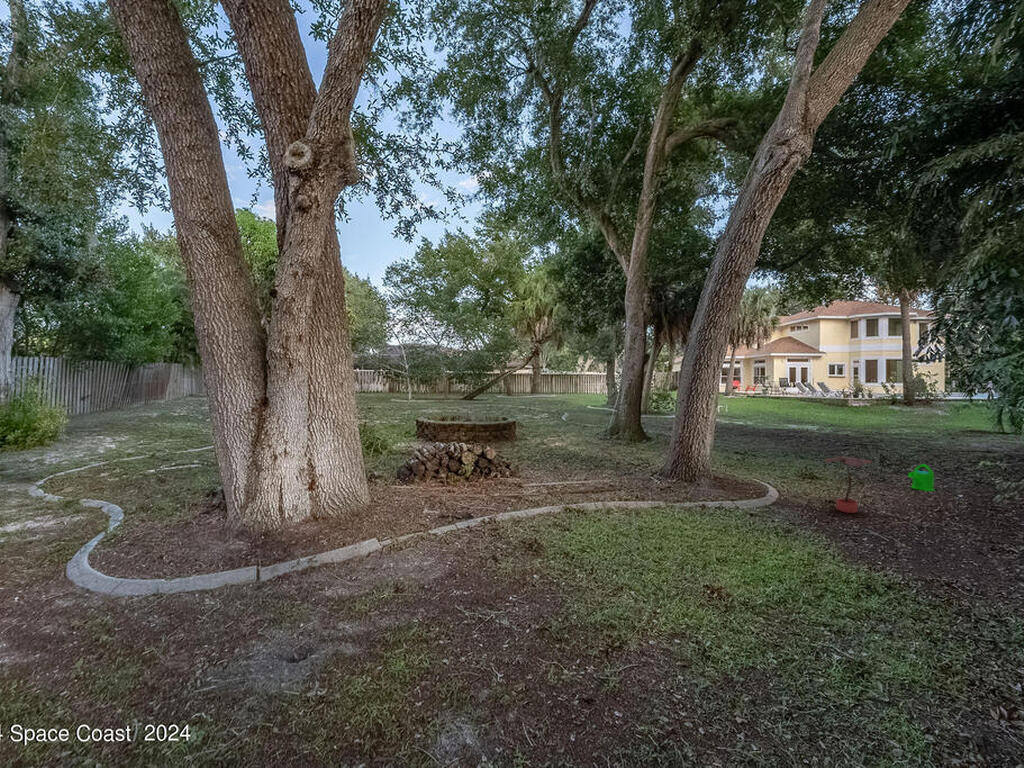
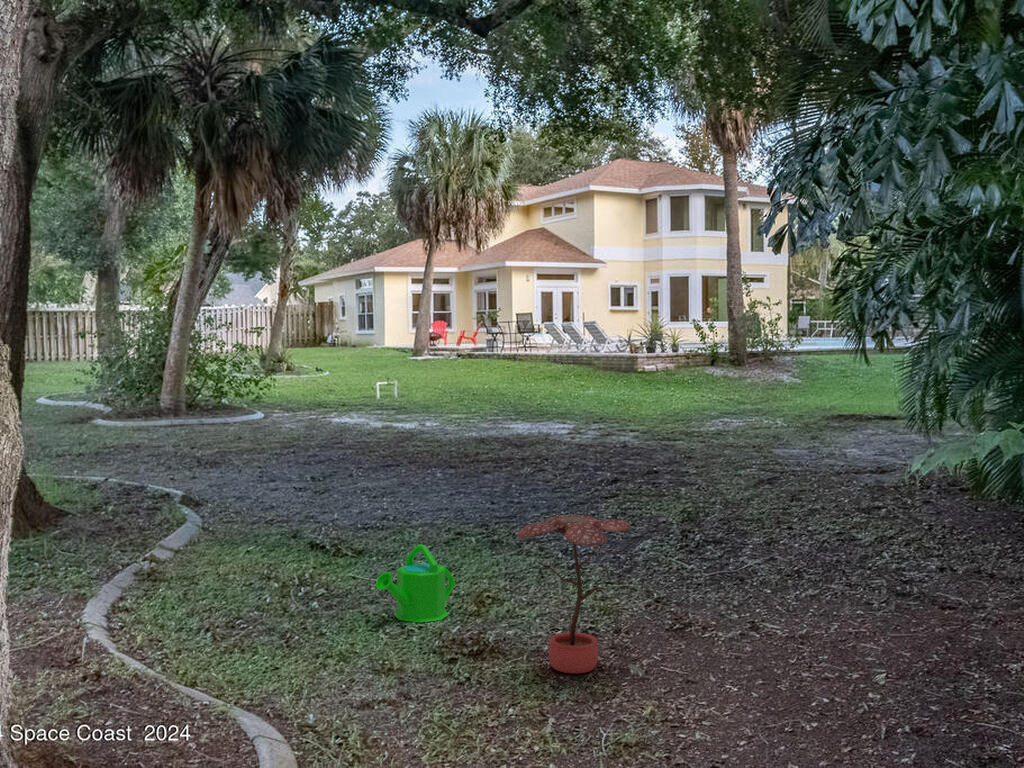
watering can: present [908,464,935,491] -> present [376,544,455,623]

